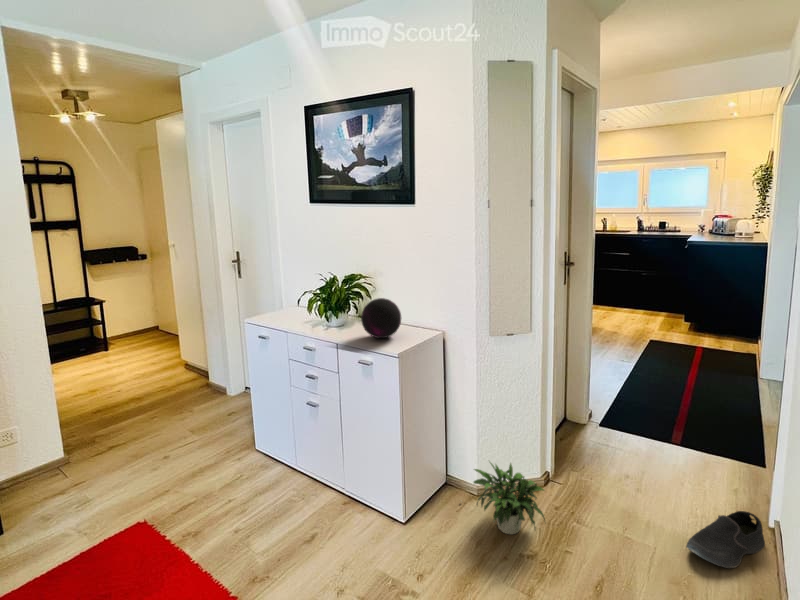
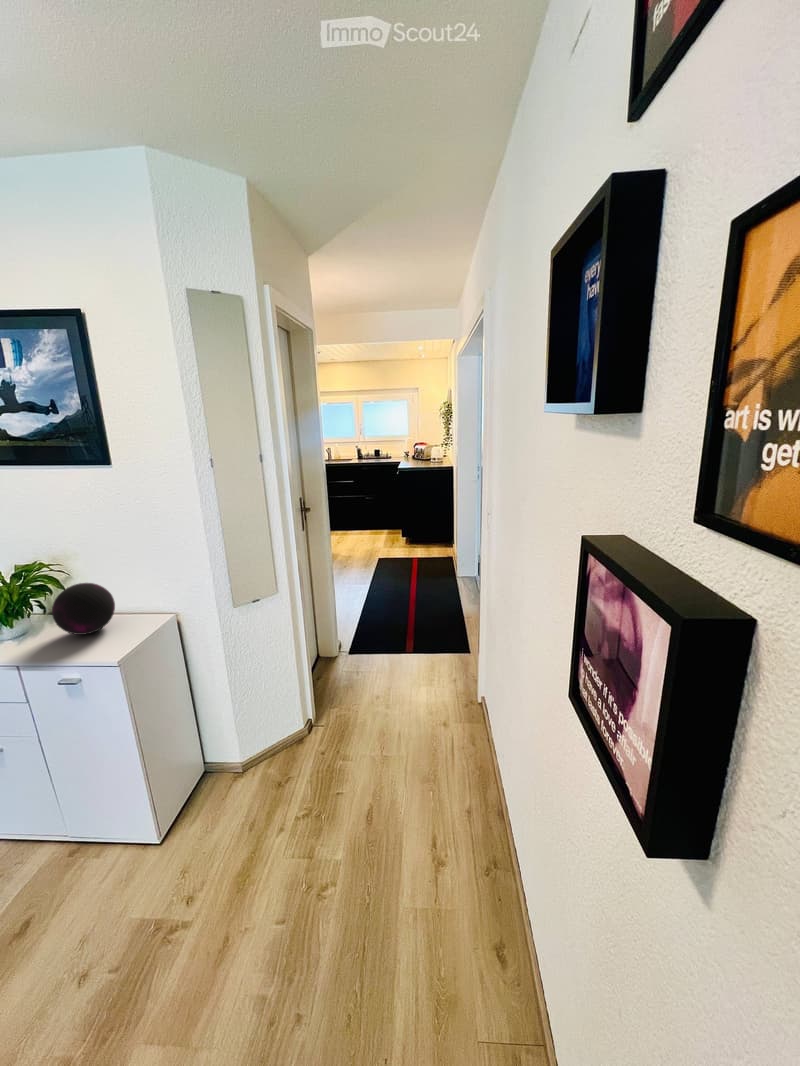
potted plant: present [474,463,545,534] -> none [223,726,316,802]
shoe: present [686,511,765,568] -> none [429,698,477,751]

